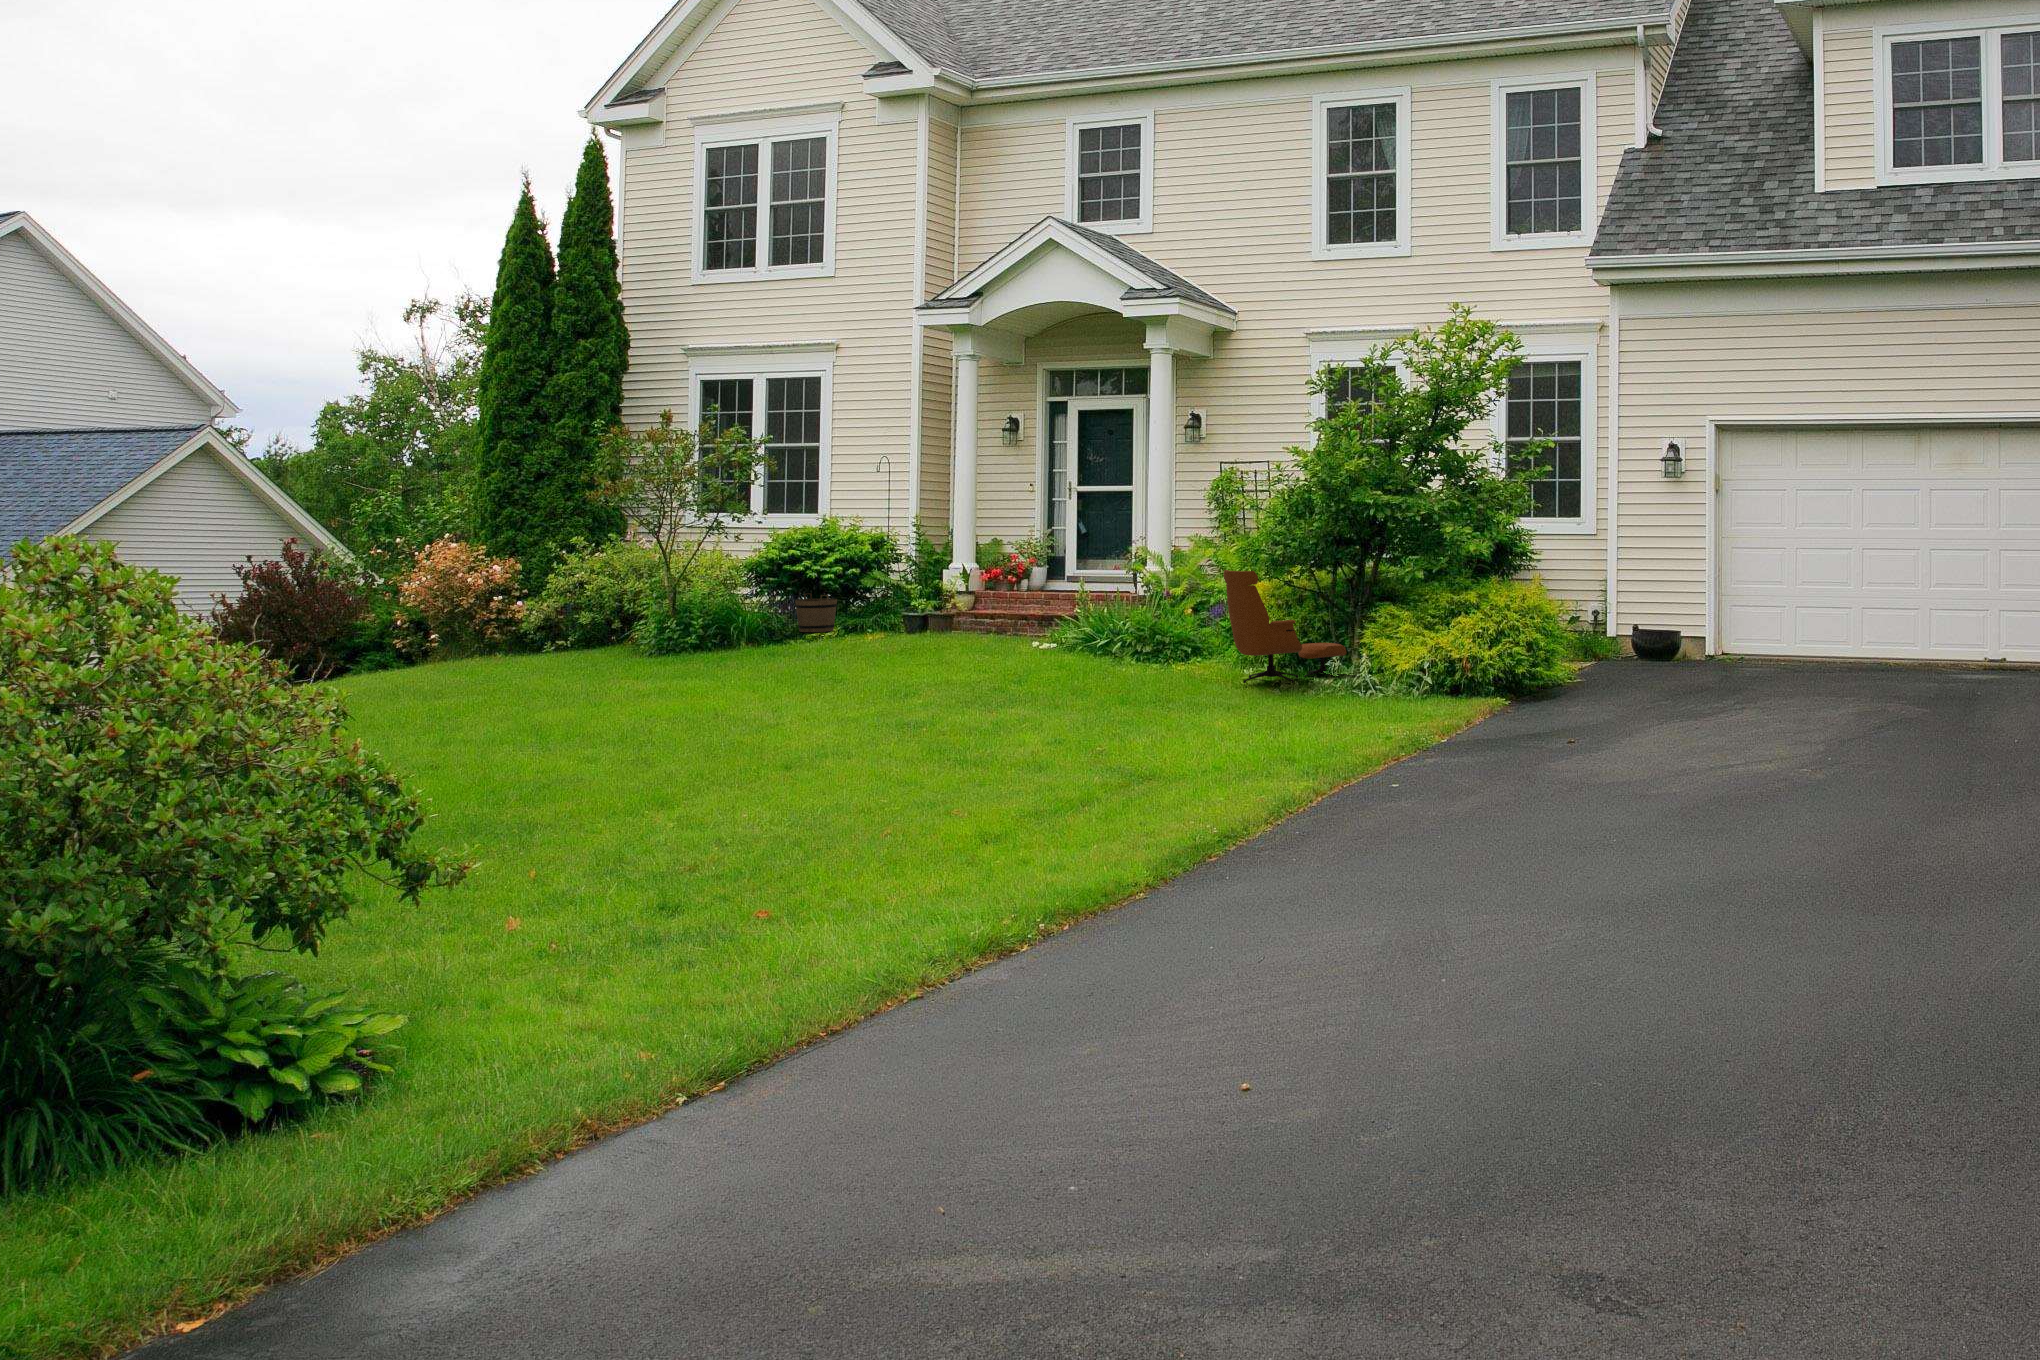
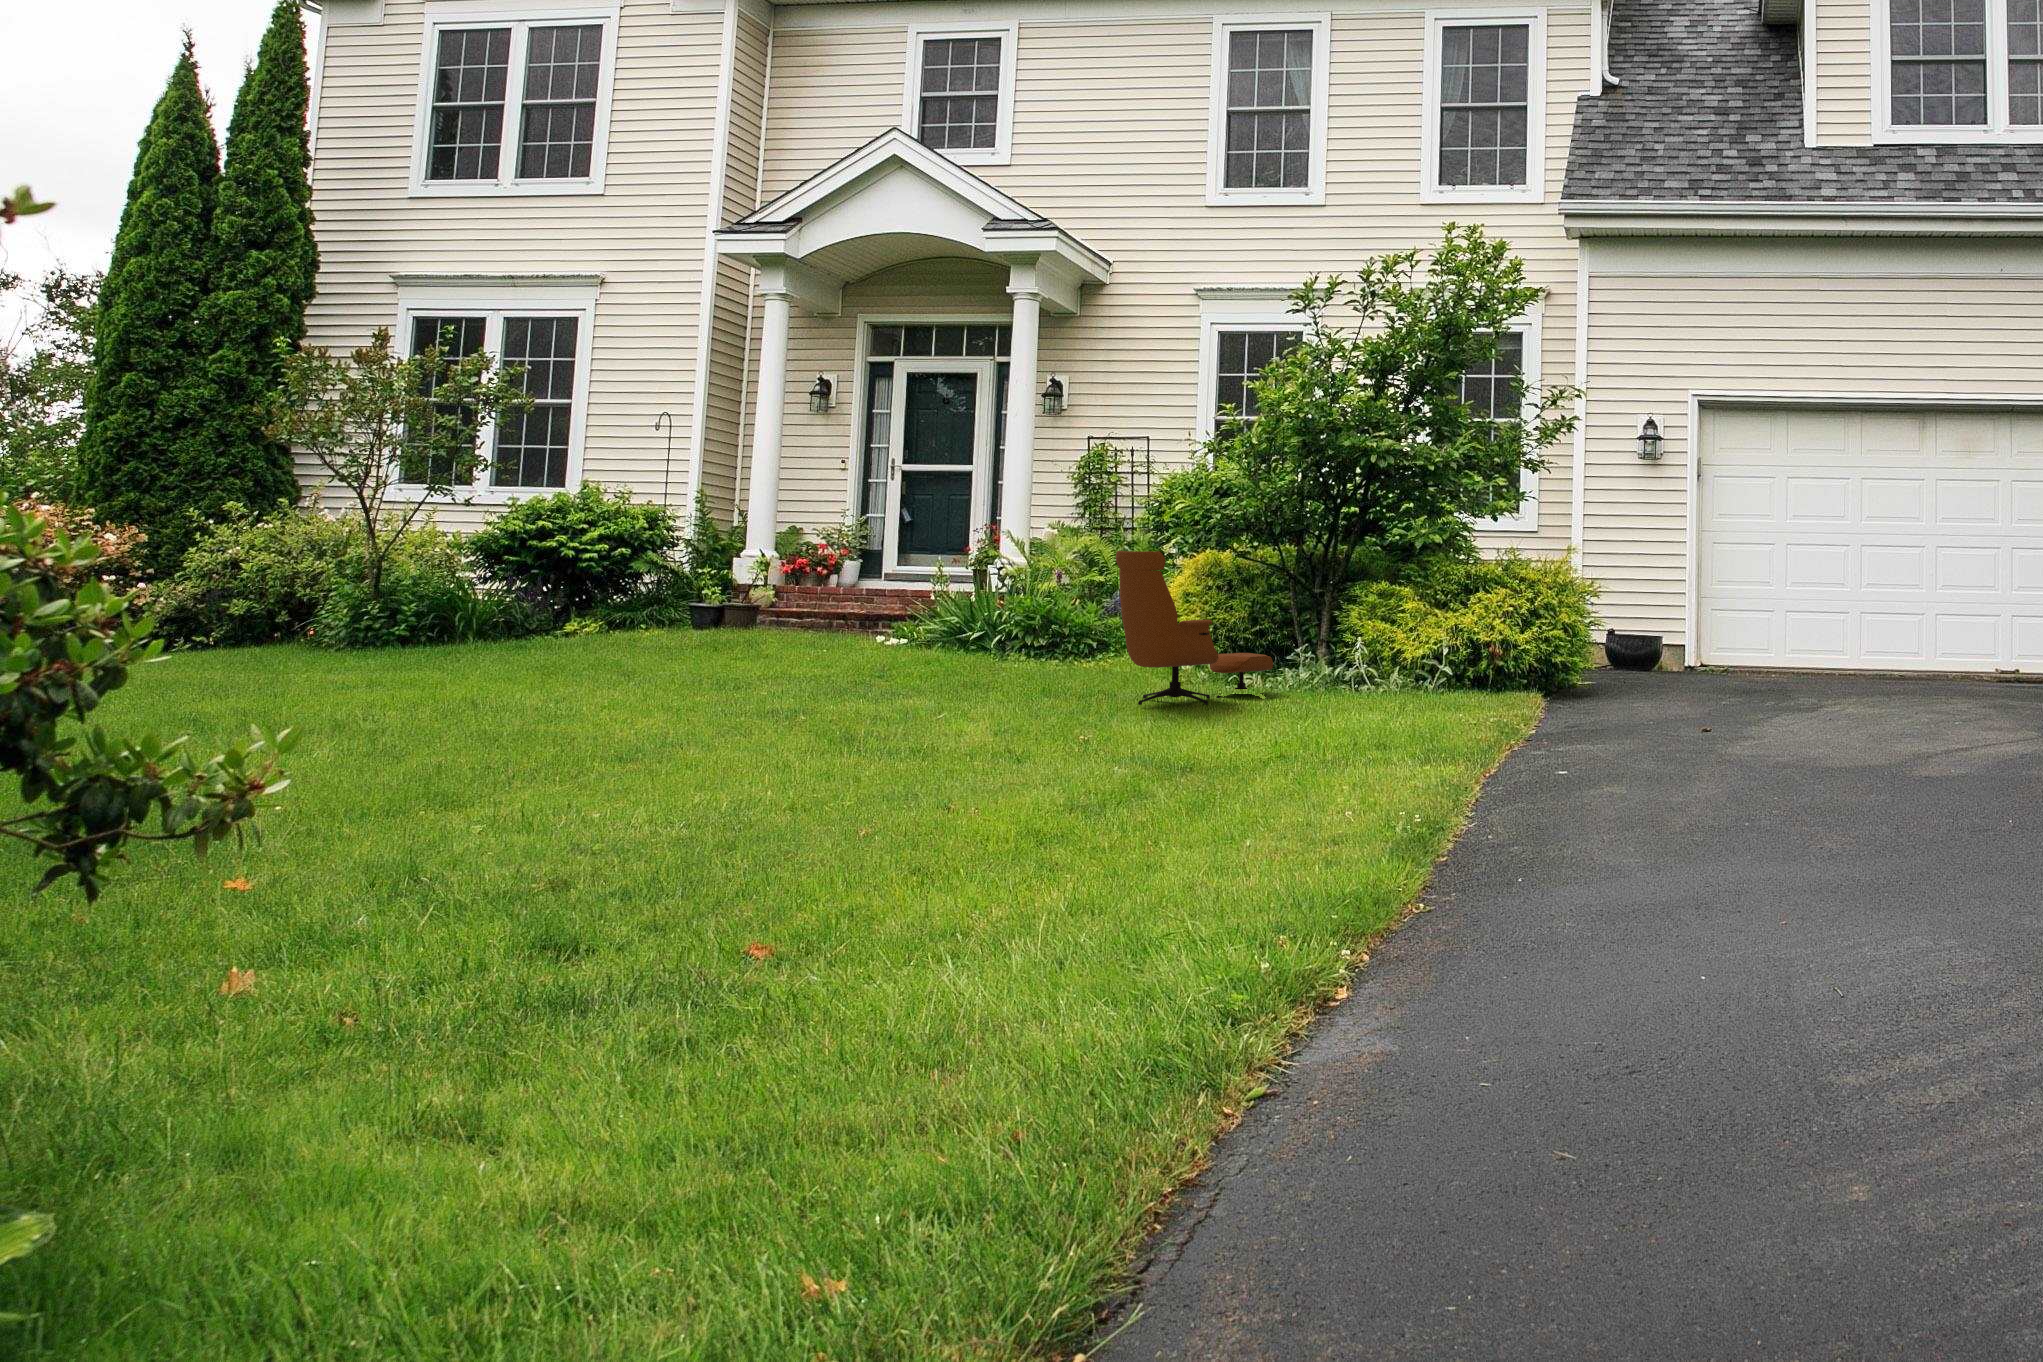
bucket: present [795,593,837,632] -> none [513,590,575,641]

